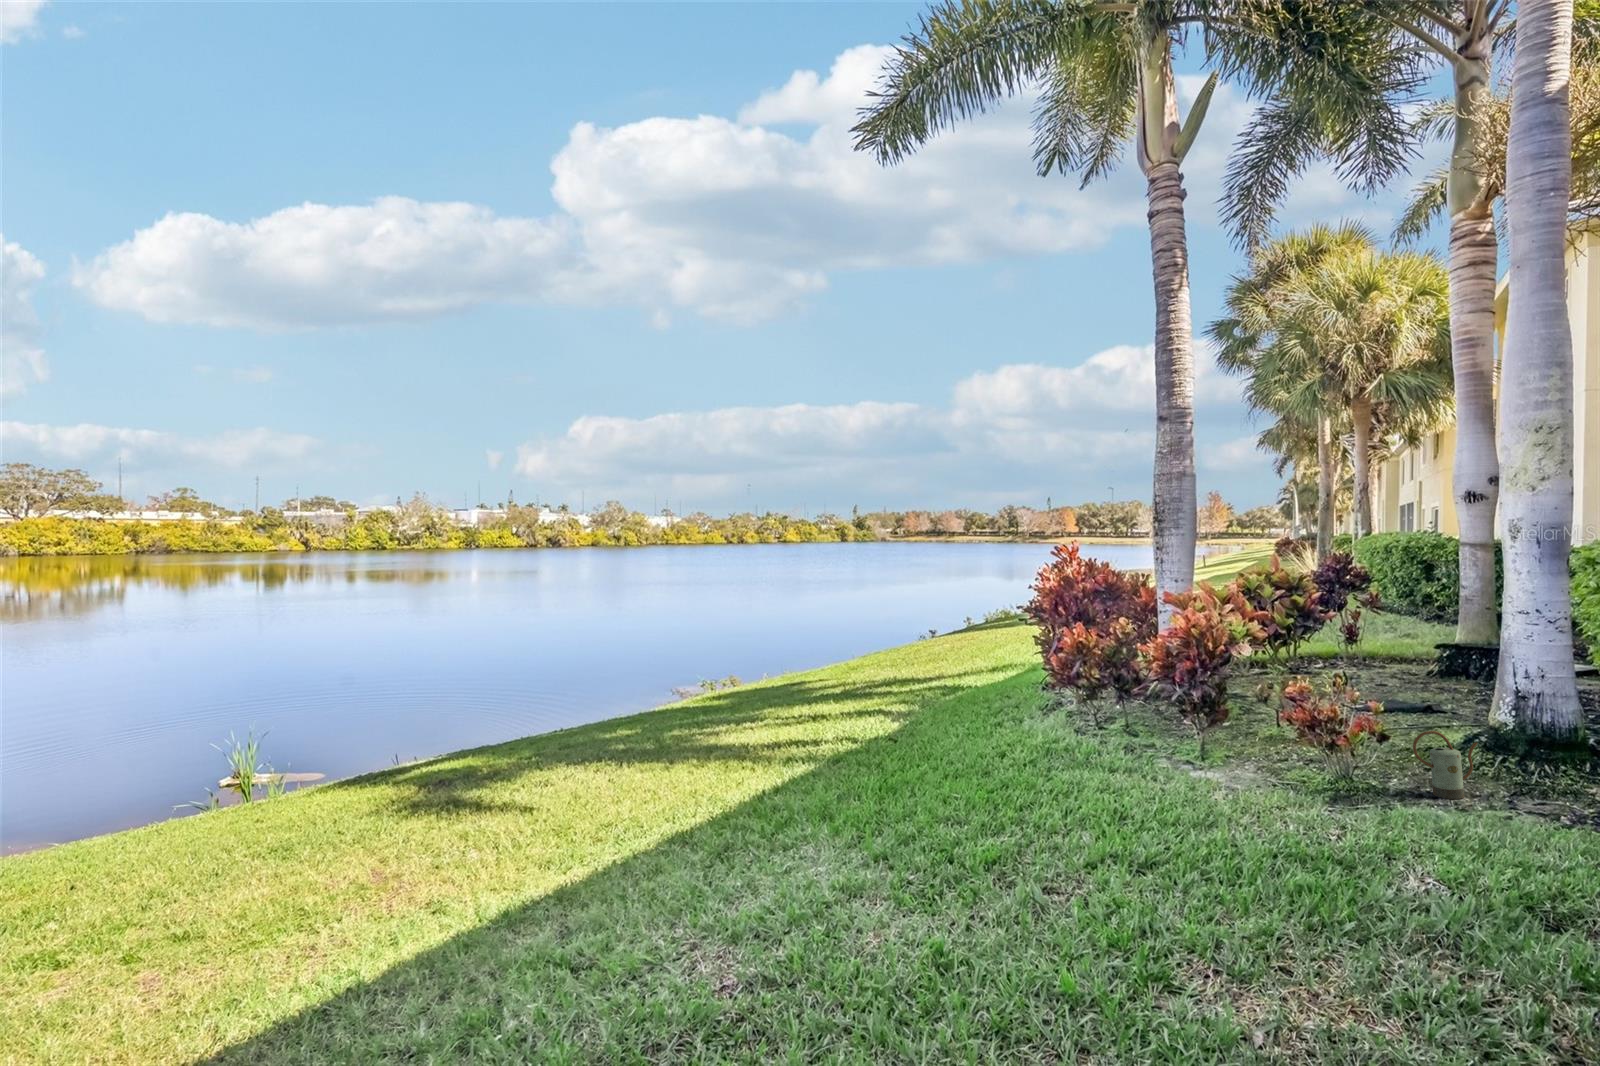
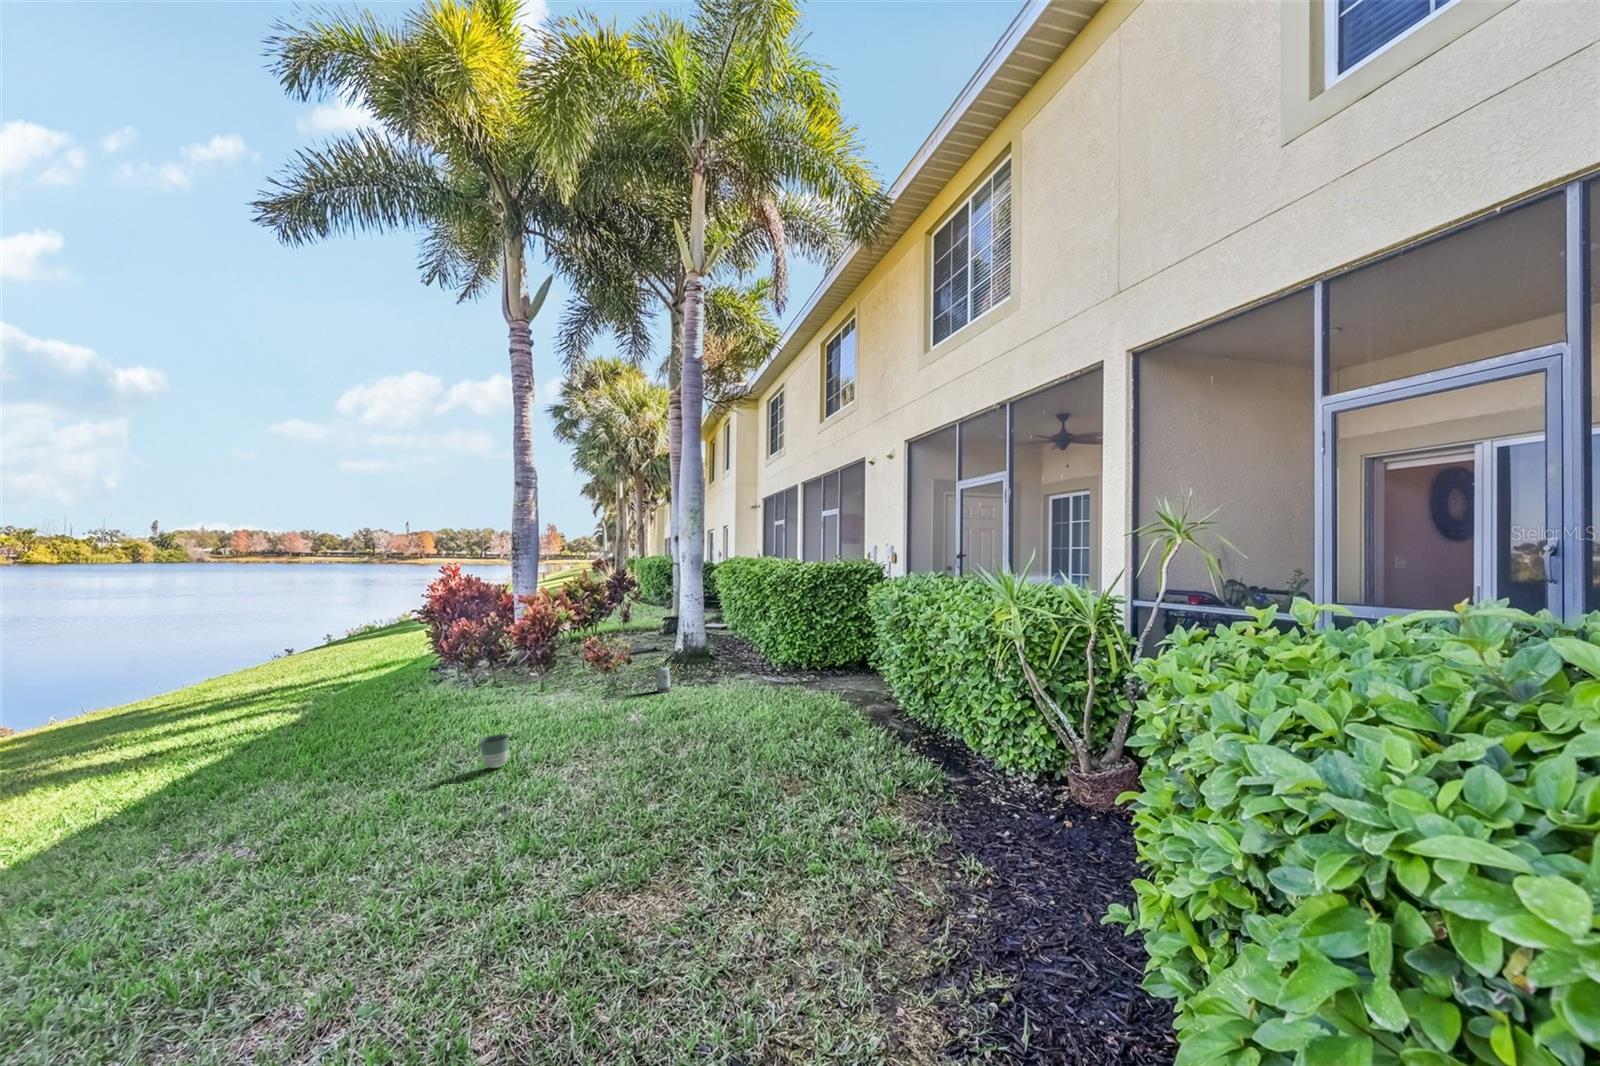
planter: none [1091,837,1141,897] -> present [480,734,509,768]

